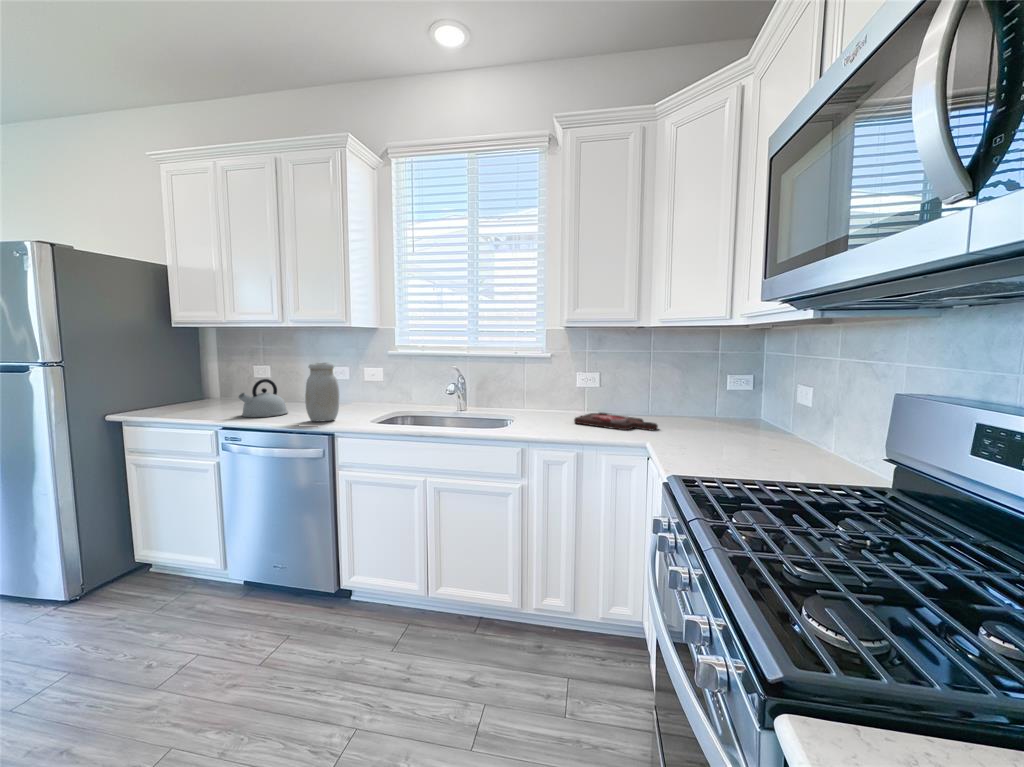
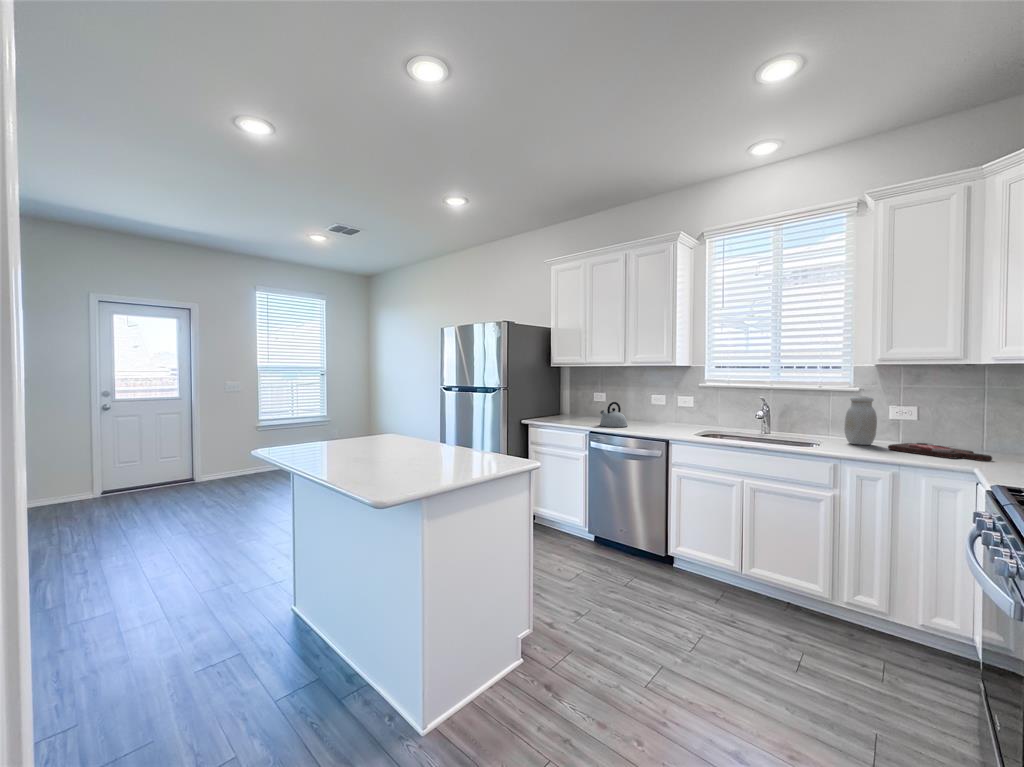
jar: present [305,363,339,421] -> present [844,396,877,445]

